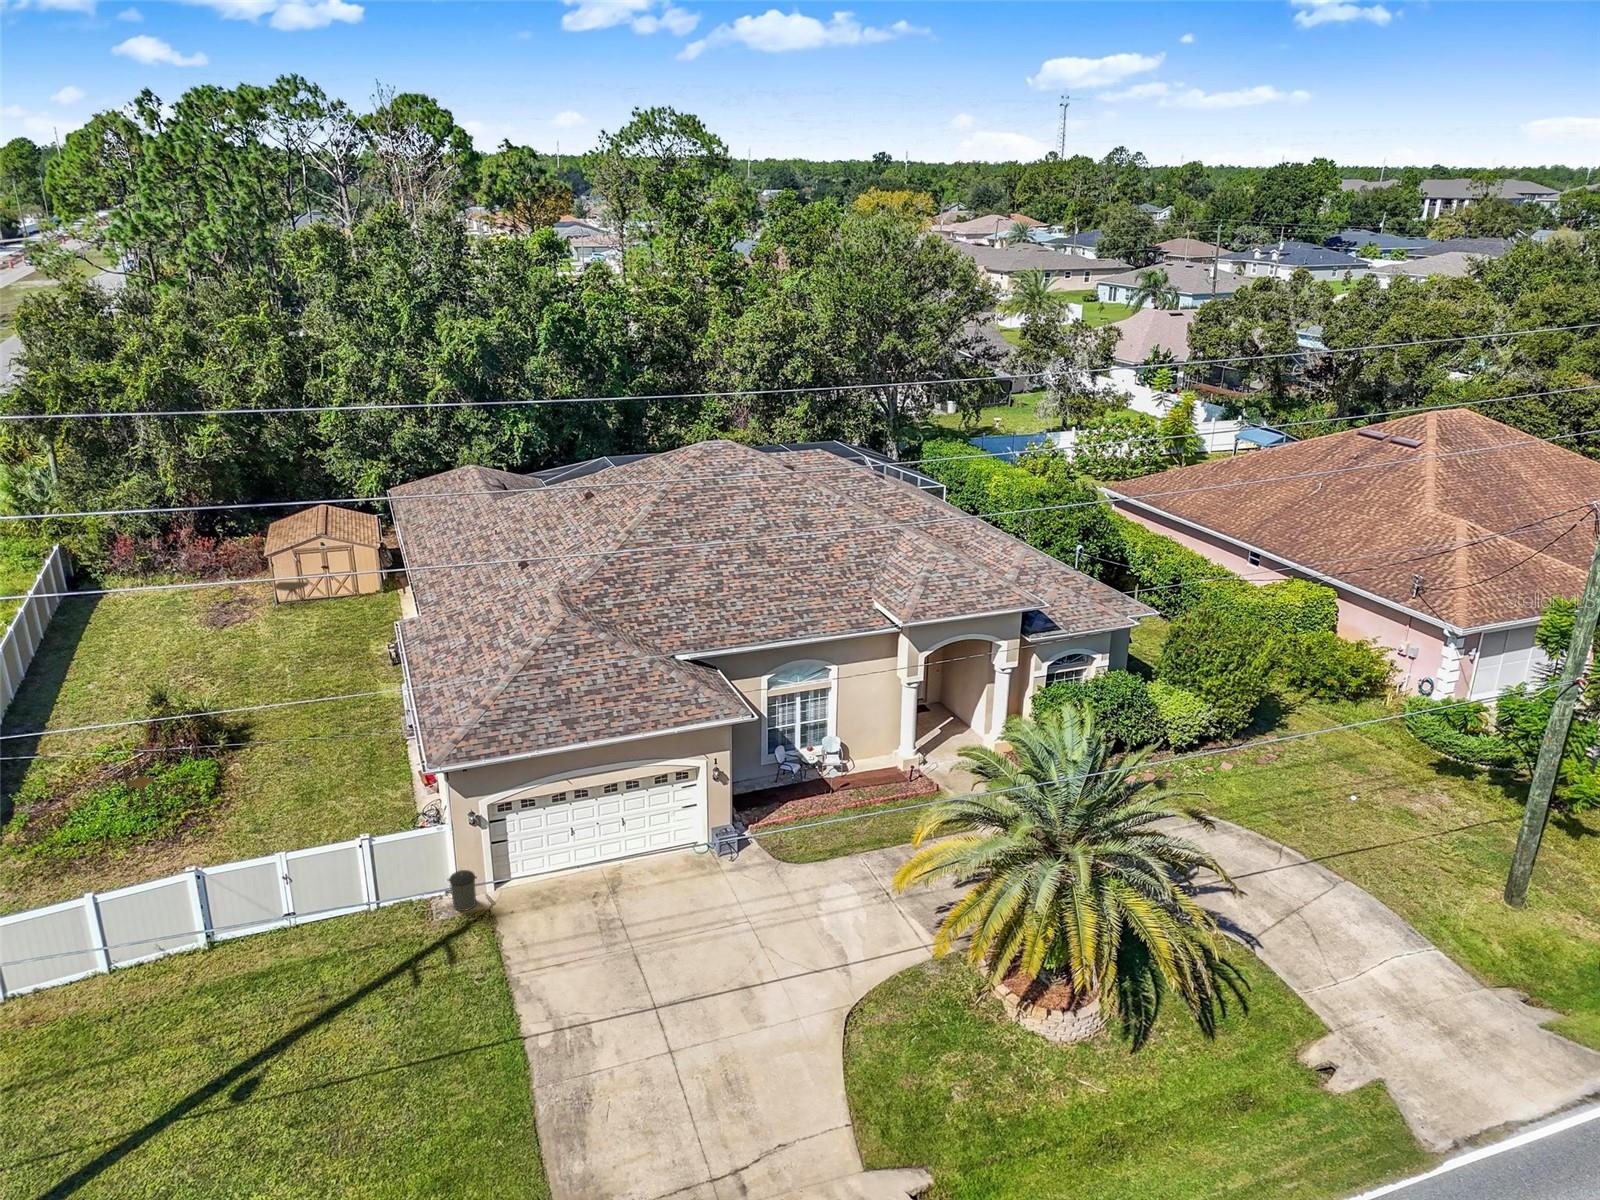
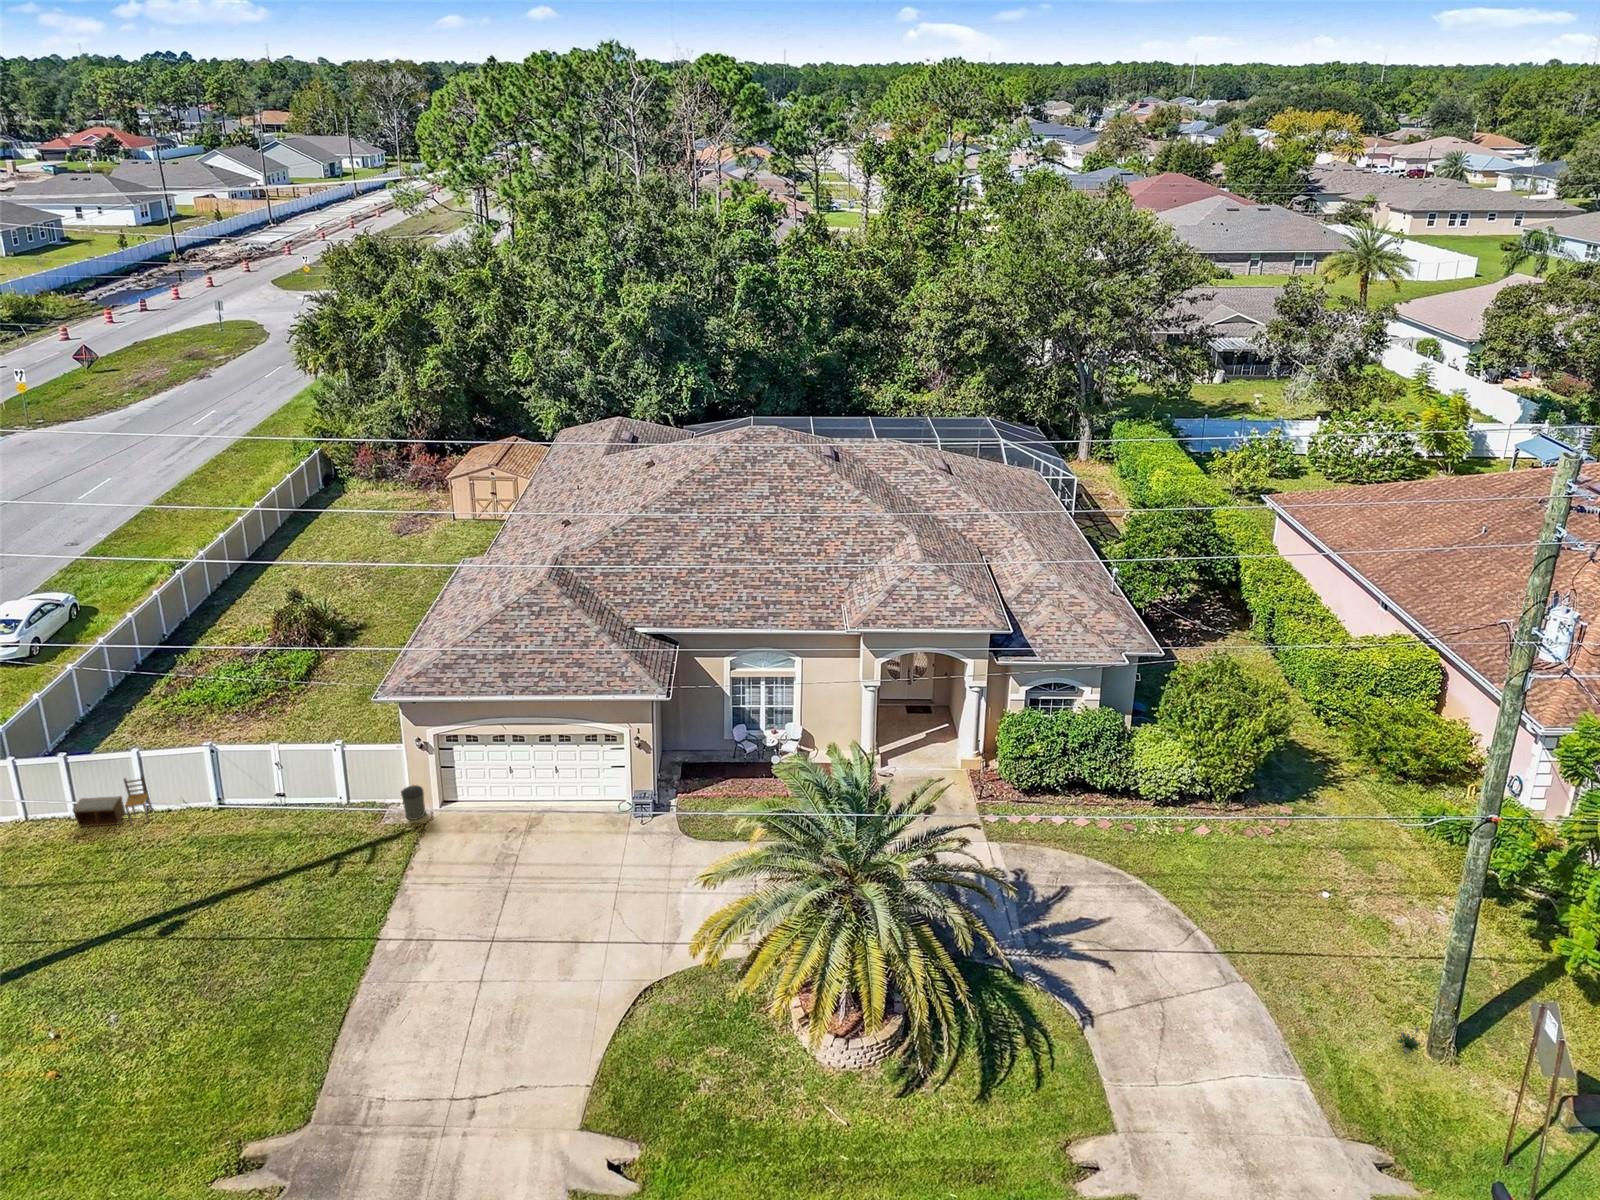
round table: present [275,582,309,599] -> none [448,501,476,527]
chair: present [122,758,159,808] -> present [124,776,153,825]
potted plant: none [1490,884,1514,911] -> present [1397,1028,1420,1054]
bench: none [17,957,83,1007] -> present [73,796,126,827]

